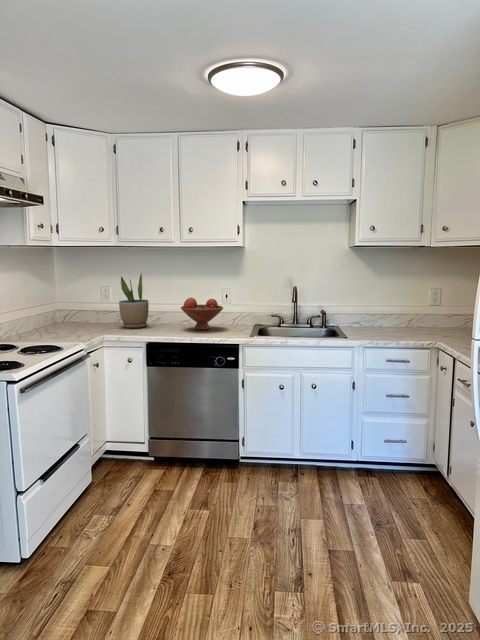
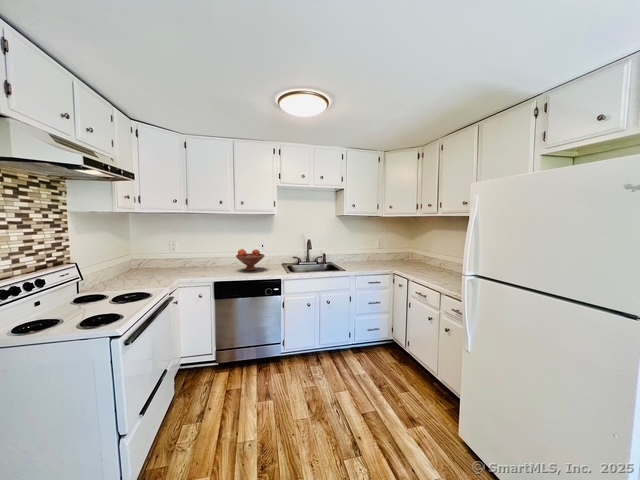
potted plant: present [119,274,149,328] -> none [188,233,210,272]

